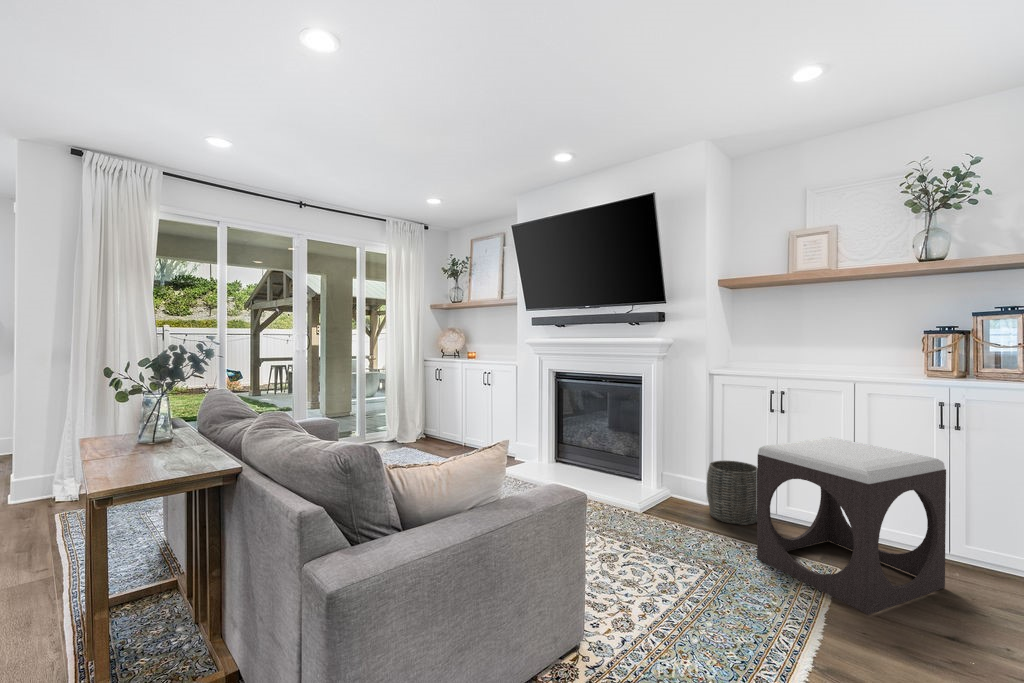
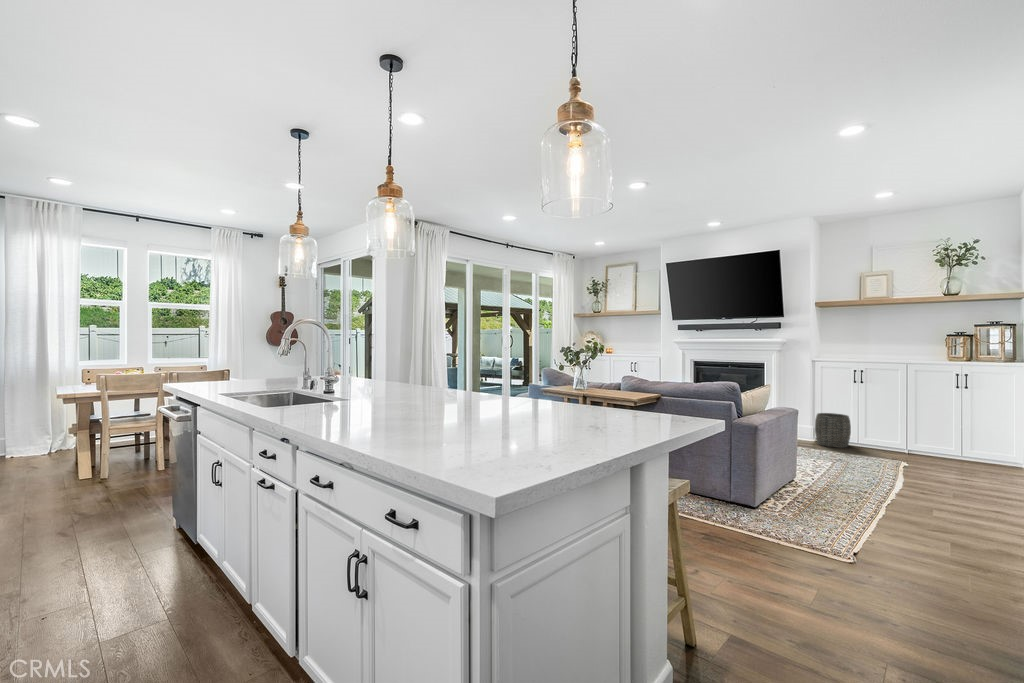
footstool: present [757,437,946,615] -> none [857,394,960,473]

